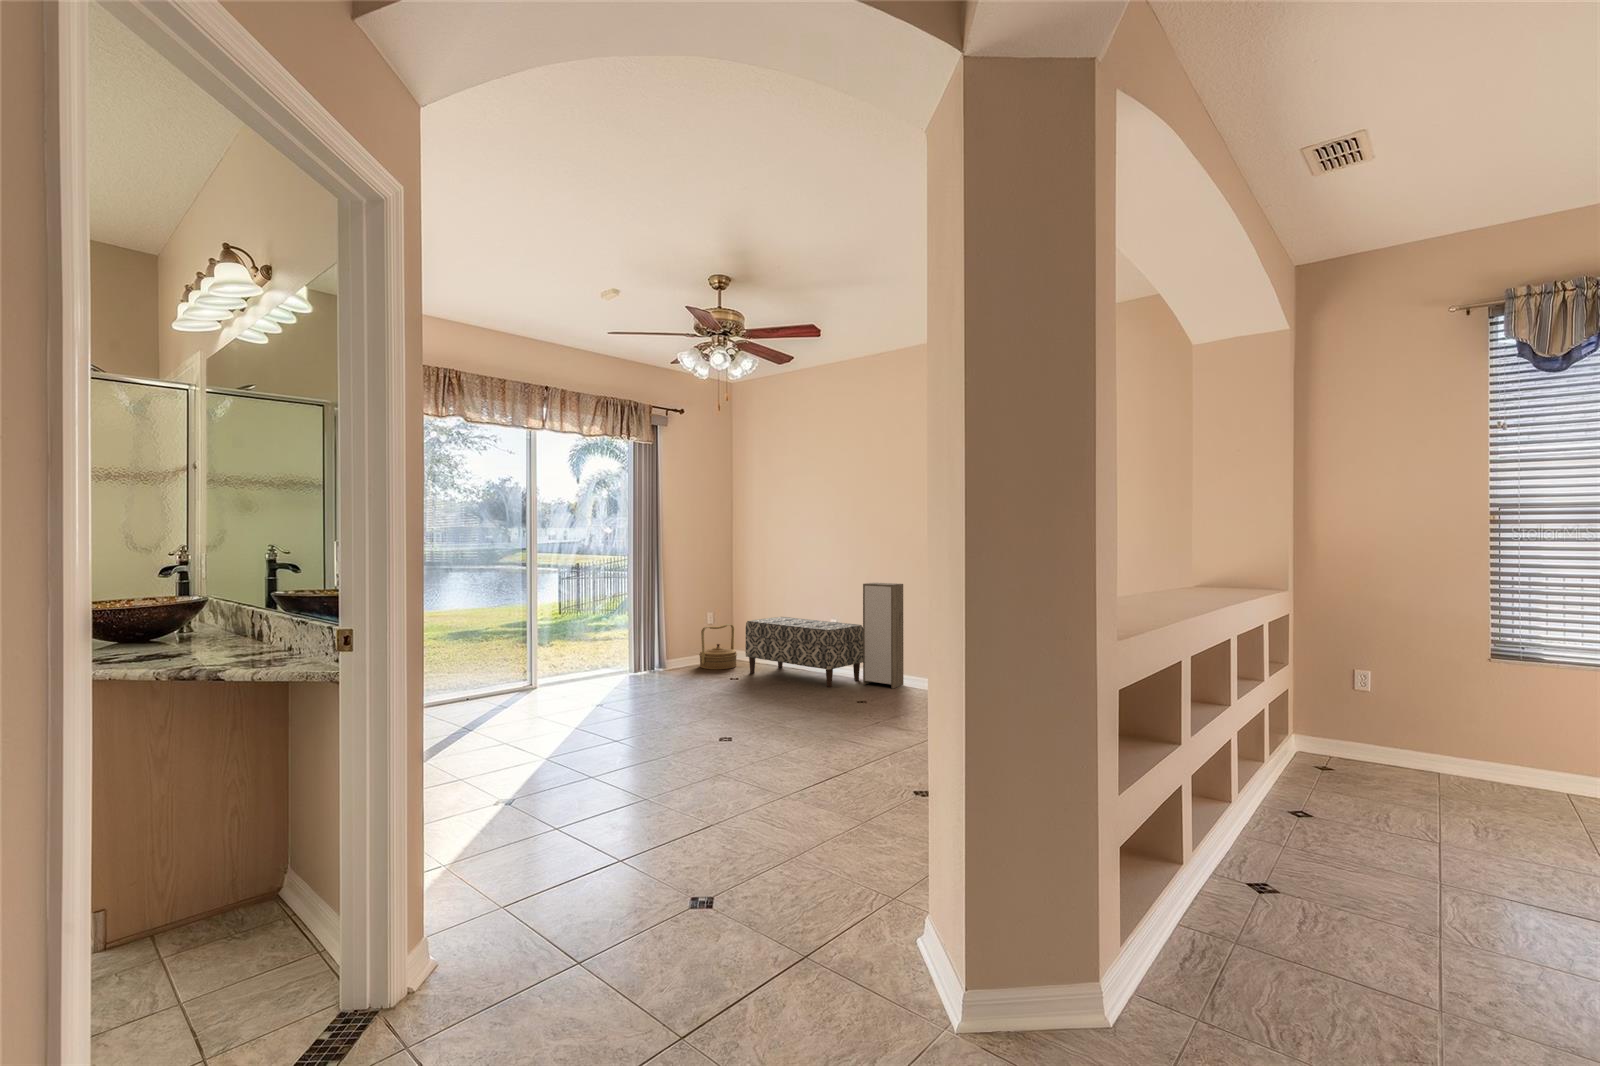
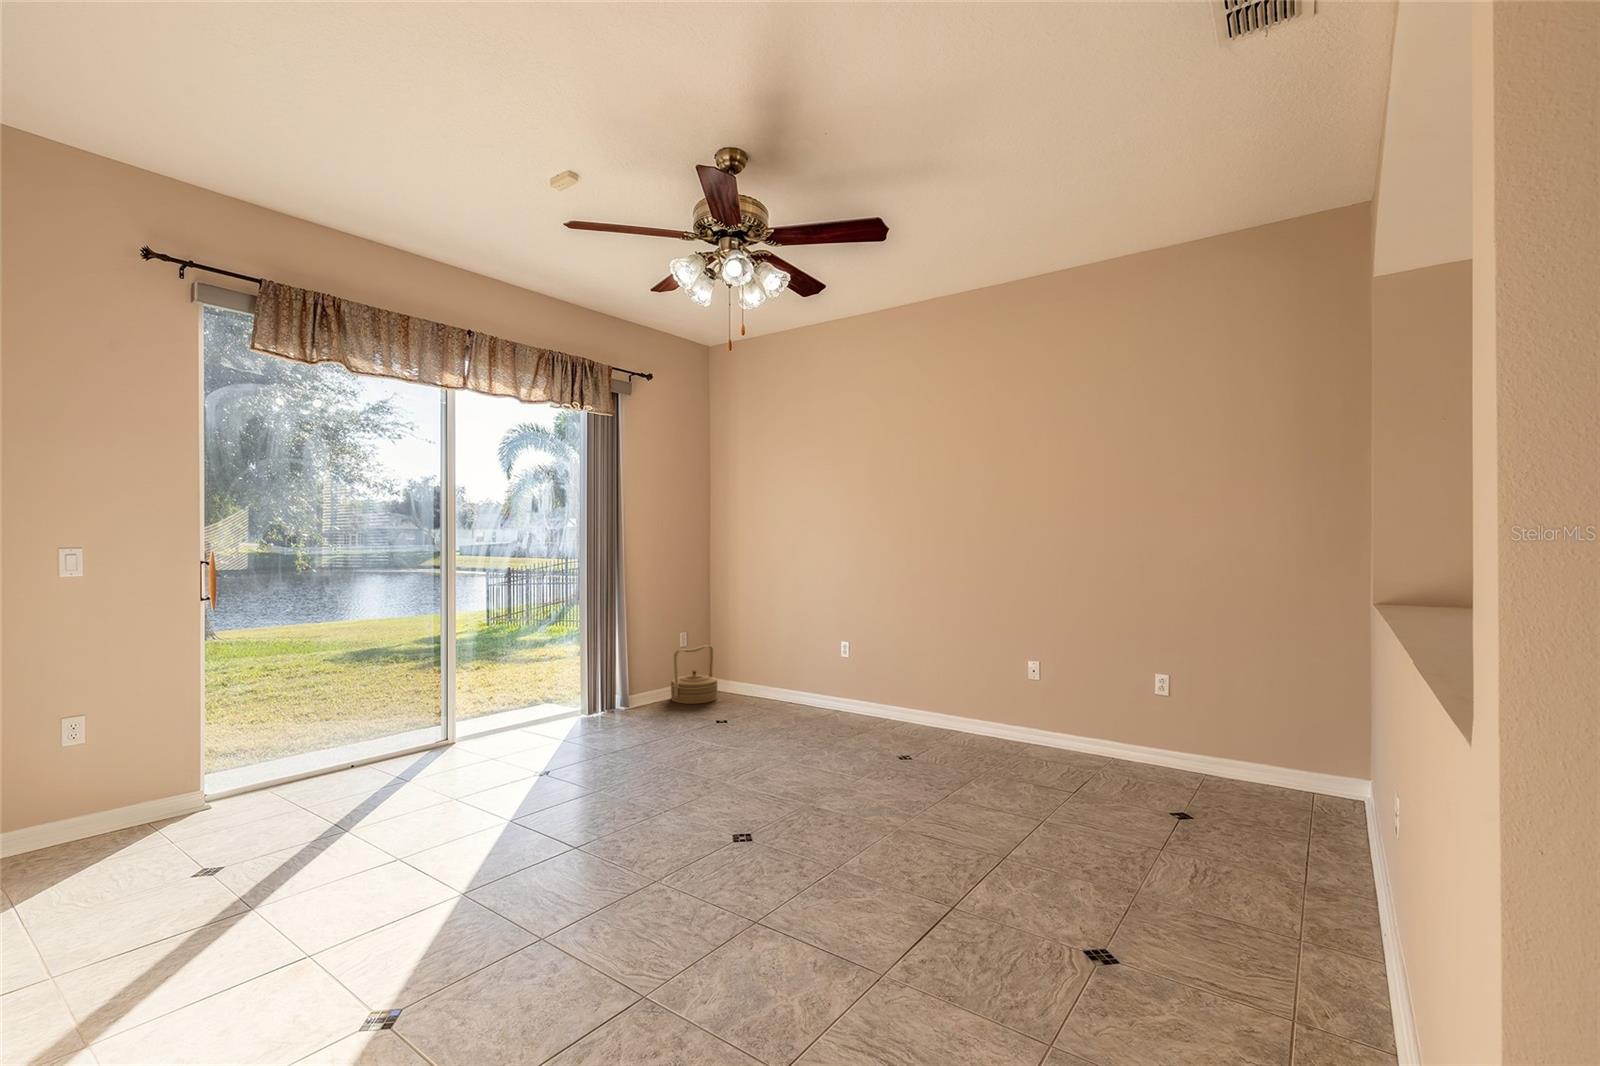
storage cabinet: present [863,583,904,689] -> none [888,595,938,731]
bench: present [745,617,863,687] -> none [732,636,885,730]

